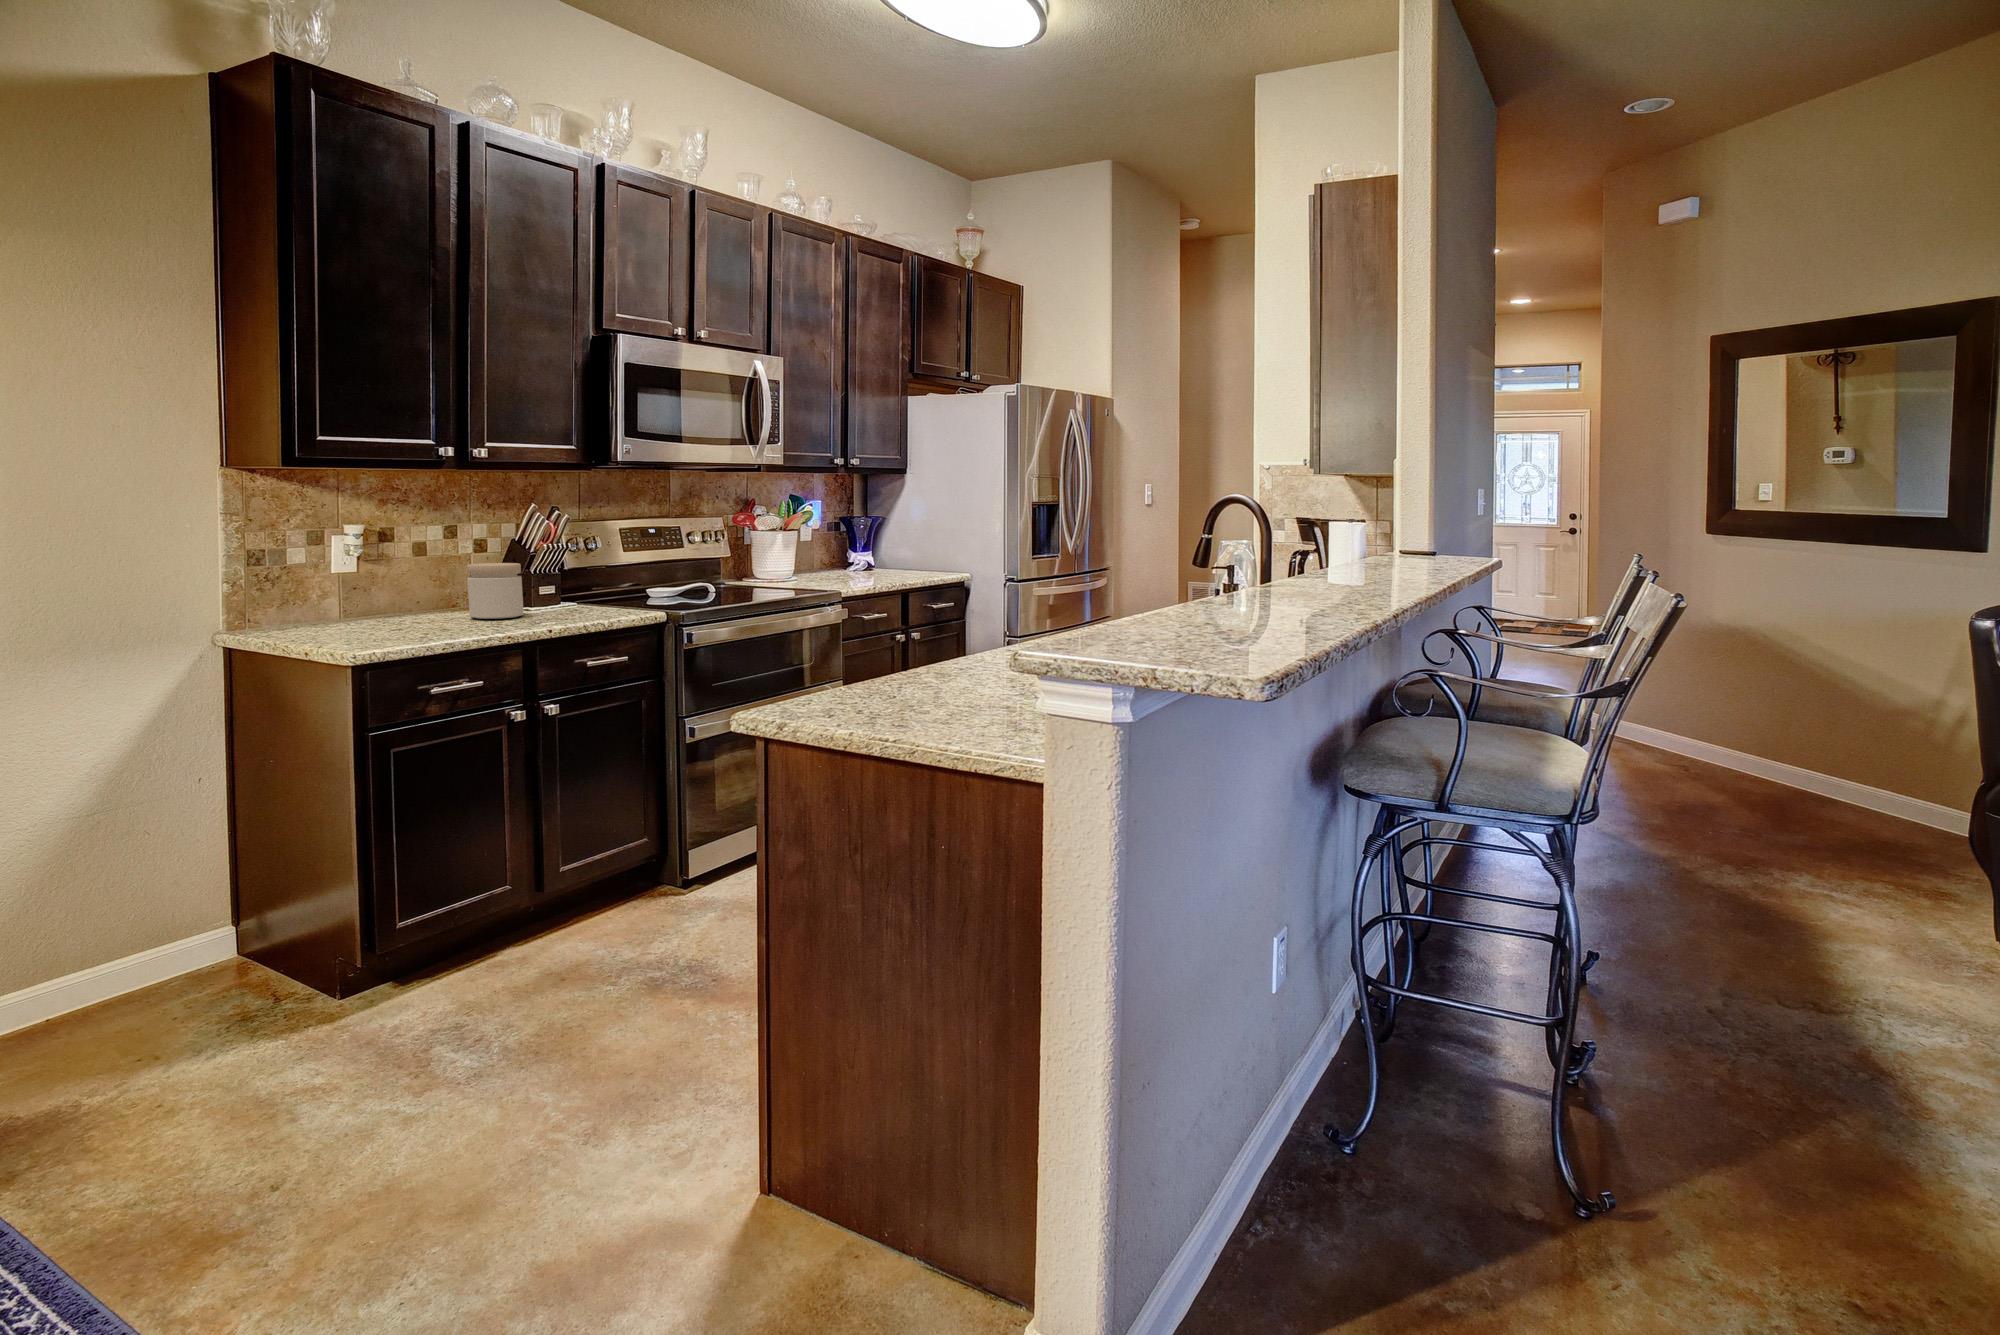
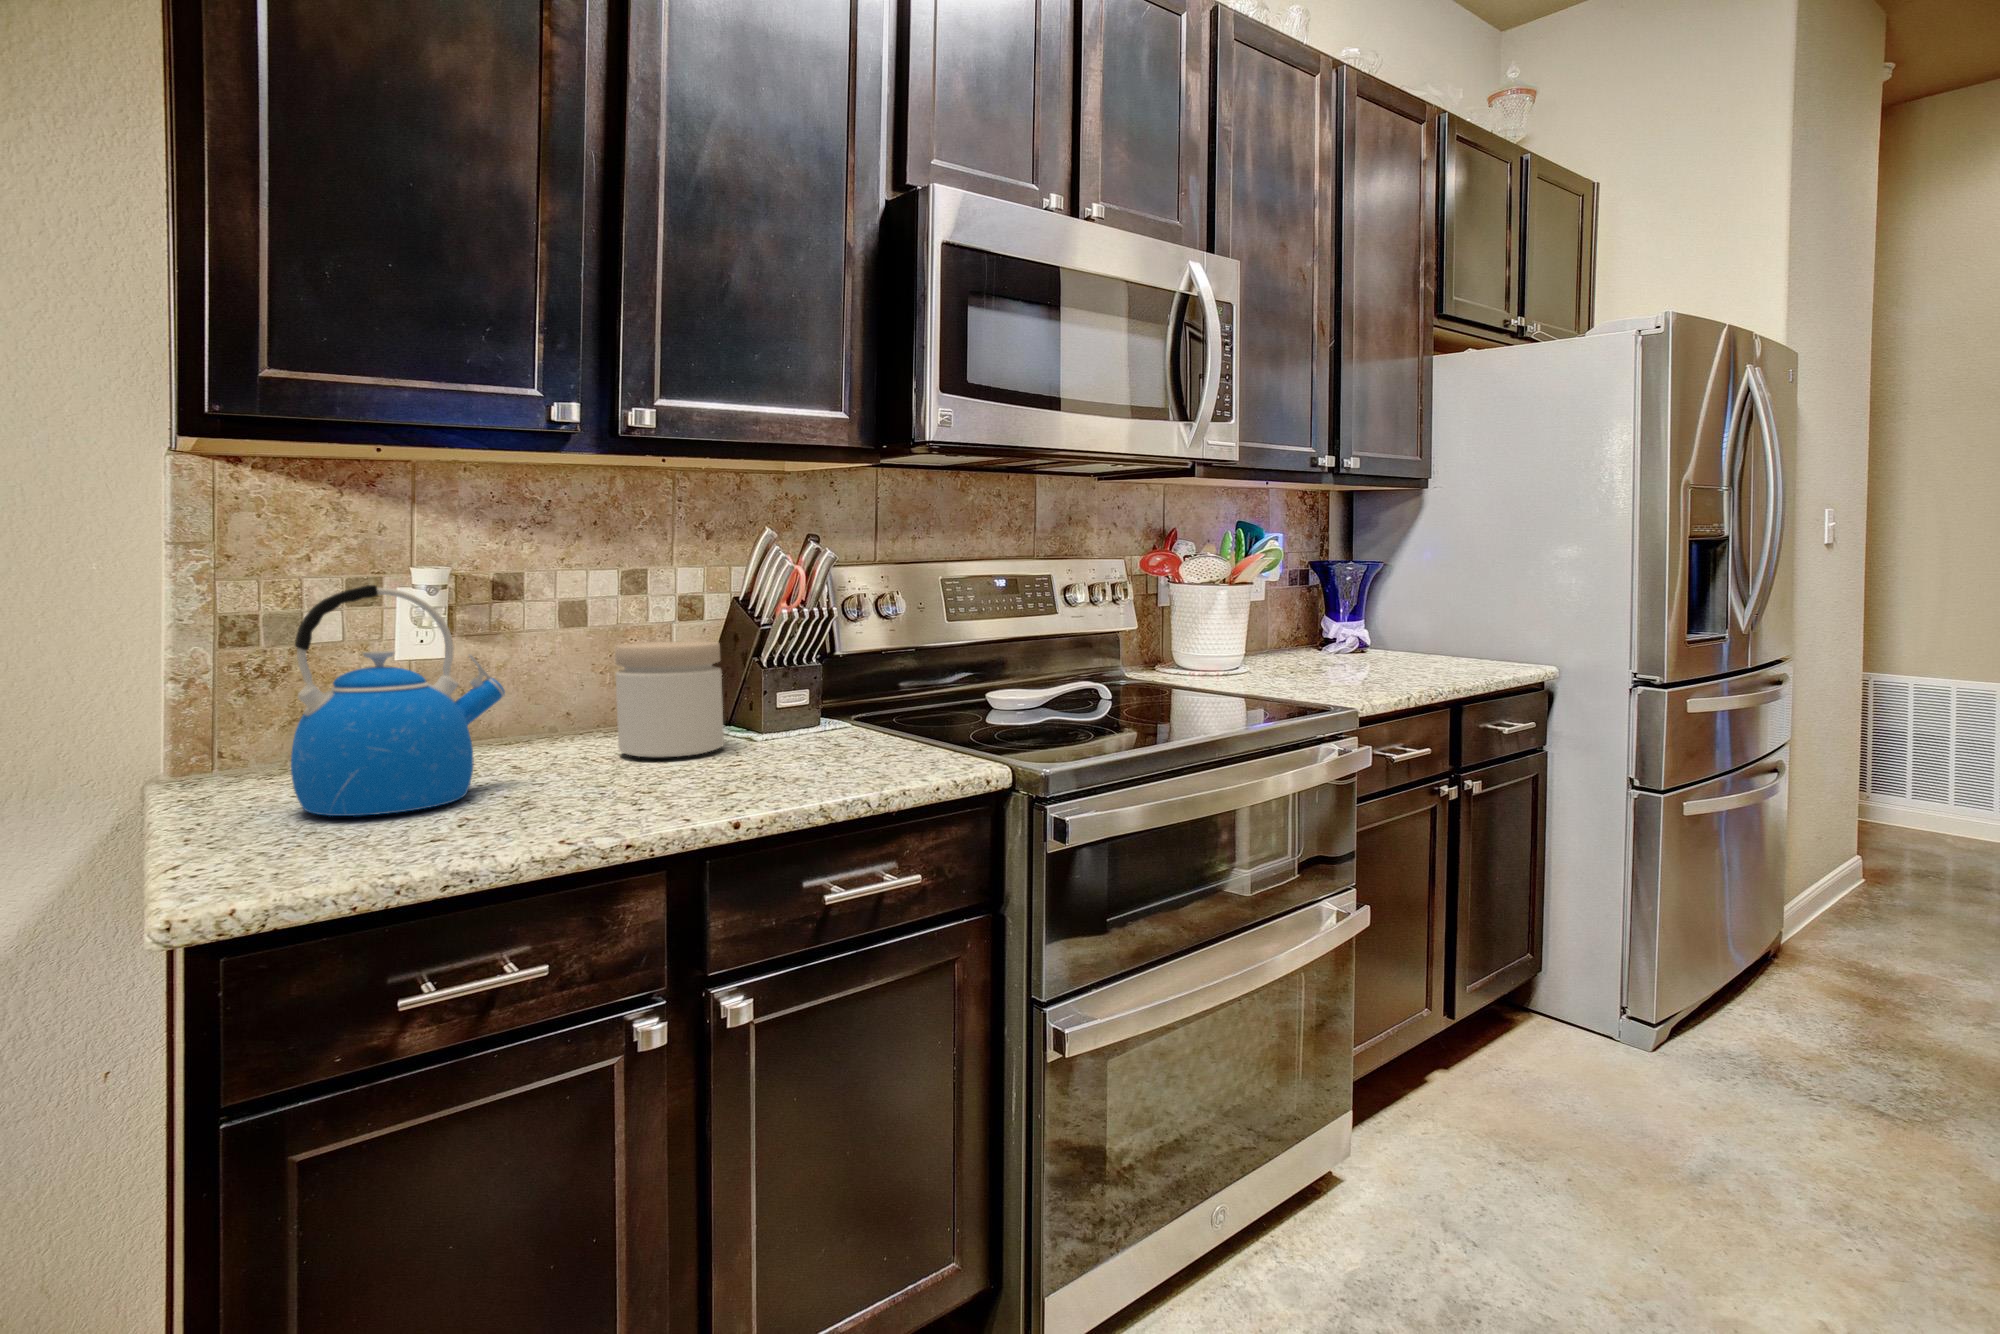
kettle: none [341,537,430,638] -> present [291,585,505,816]

